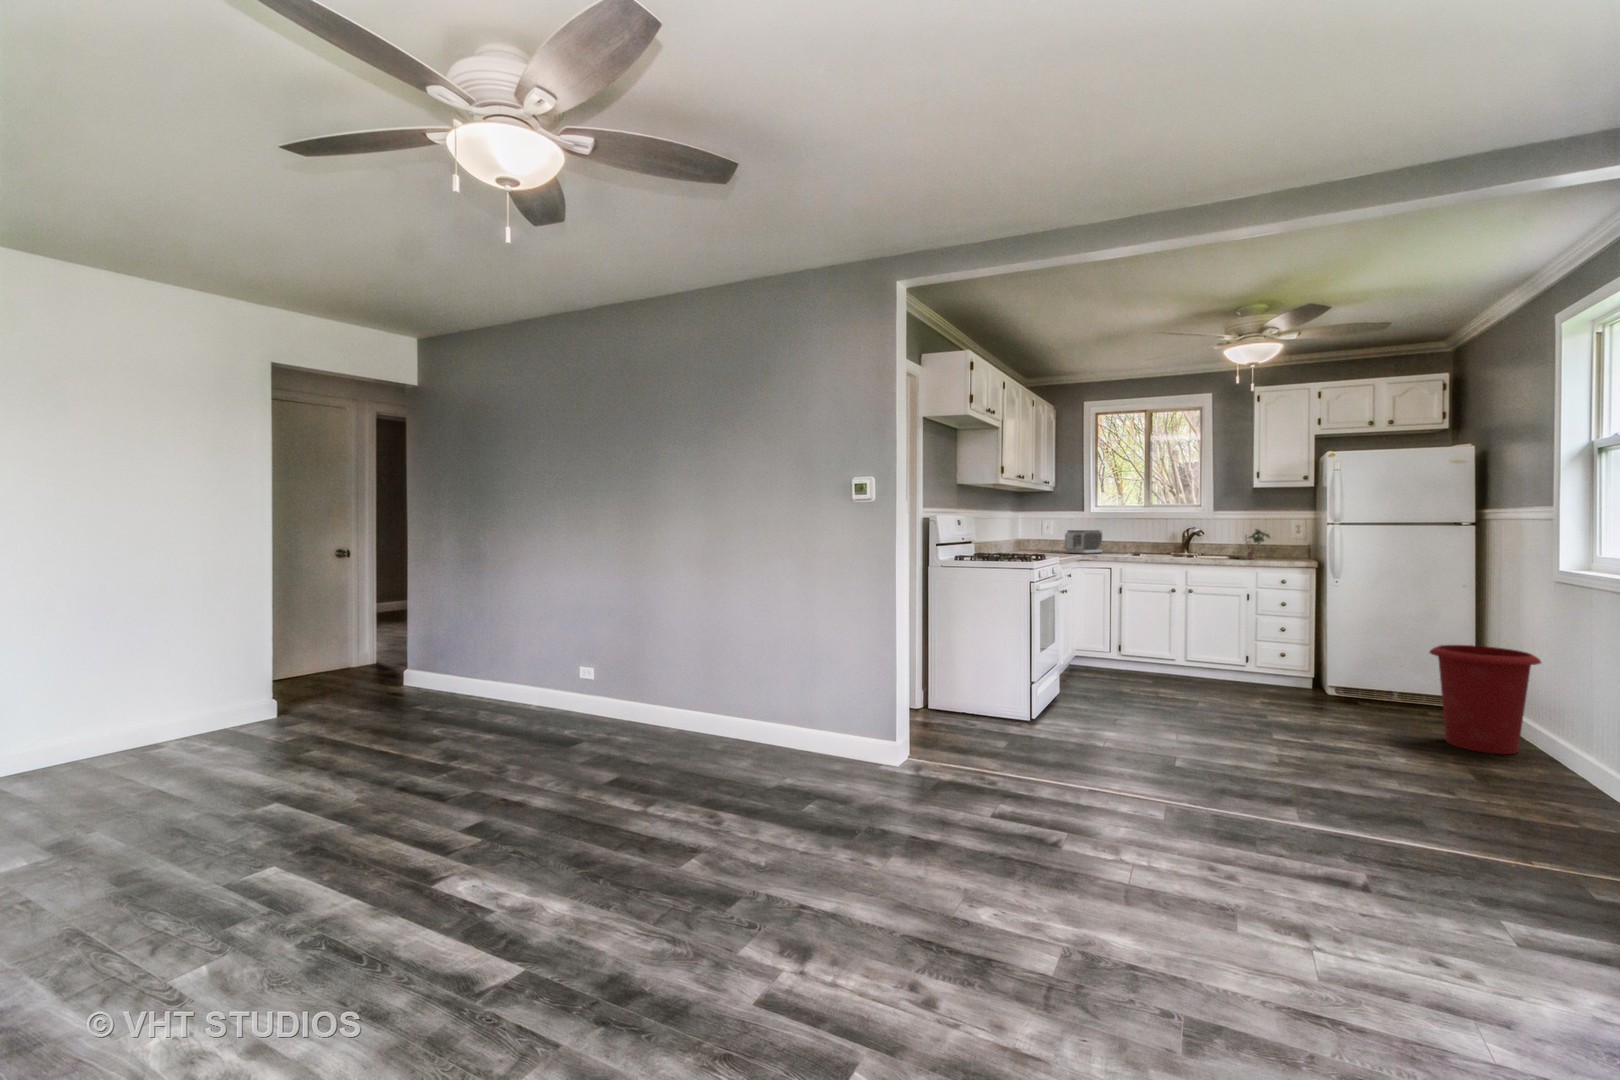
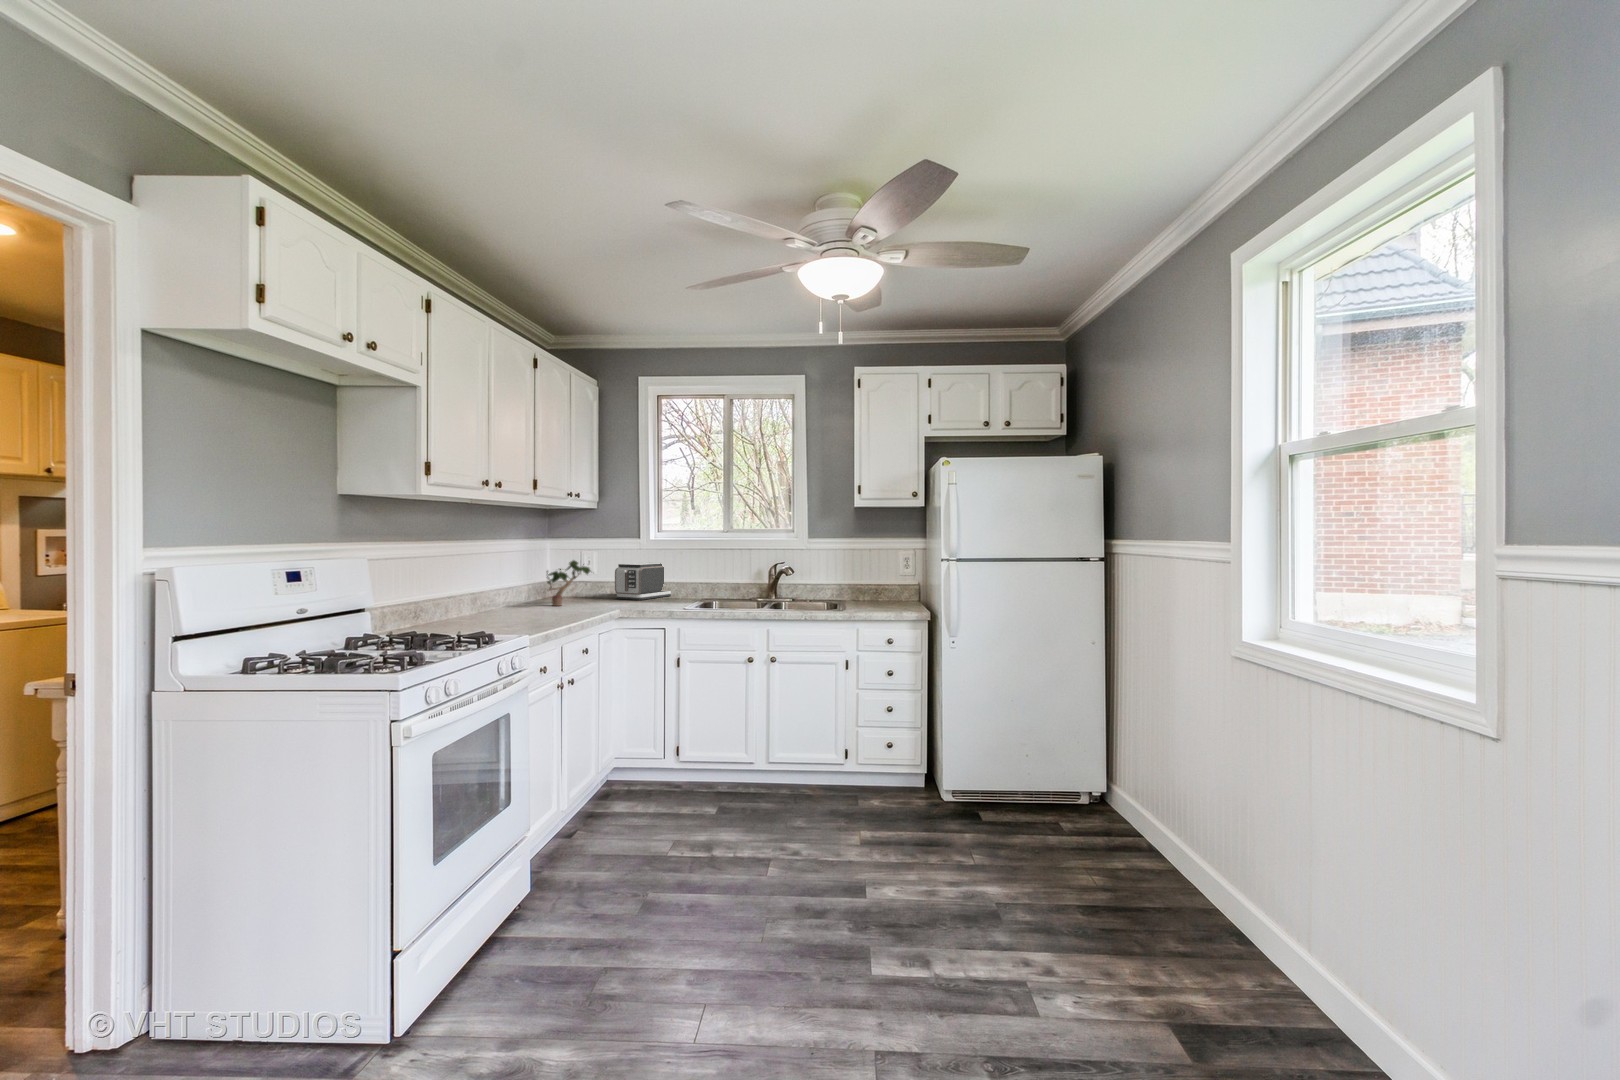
potted plant: present [1246,529,1270,559] -> present [547,560,591,606]
waste bin: present [1430,645,1541,754] -> none [1094,759,1247,960]

